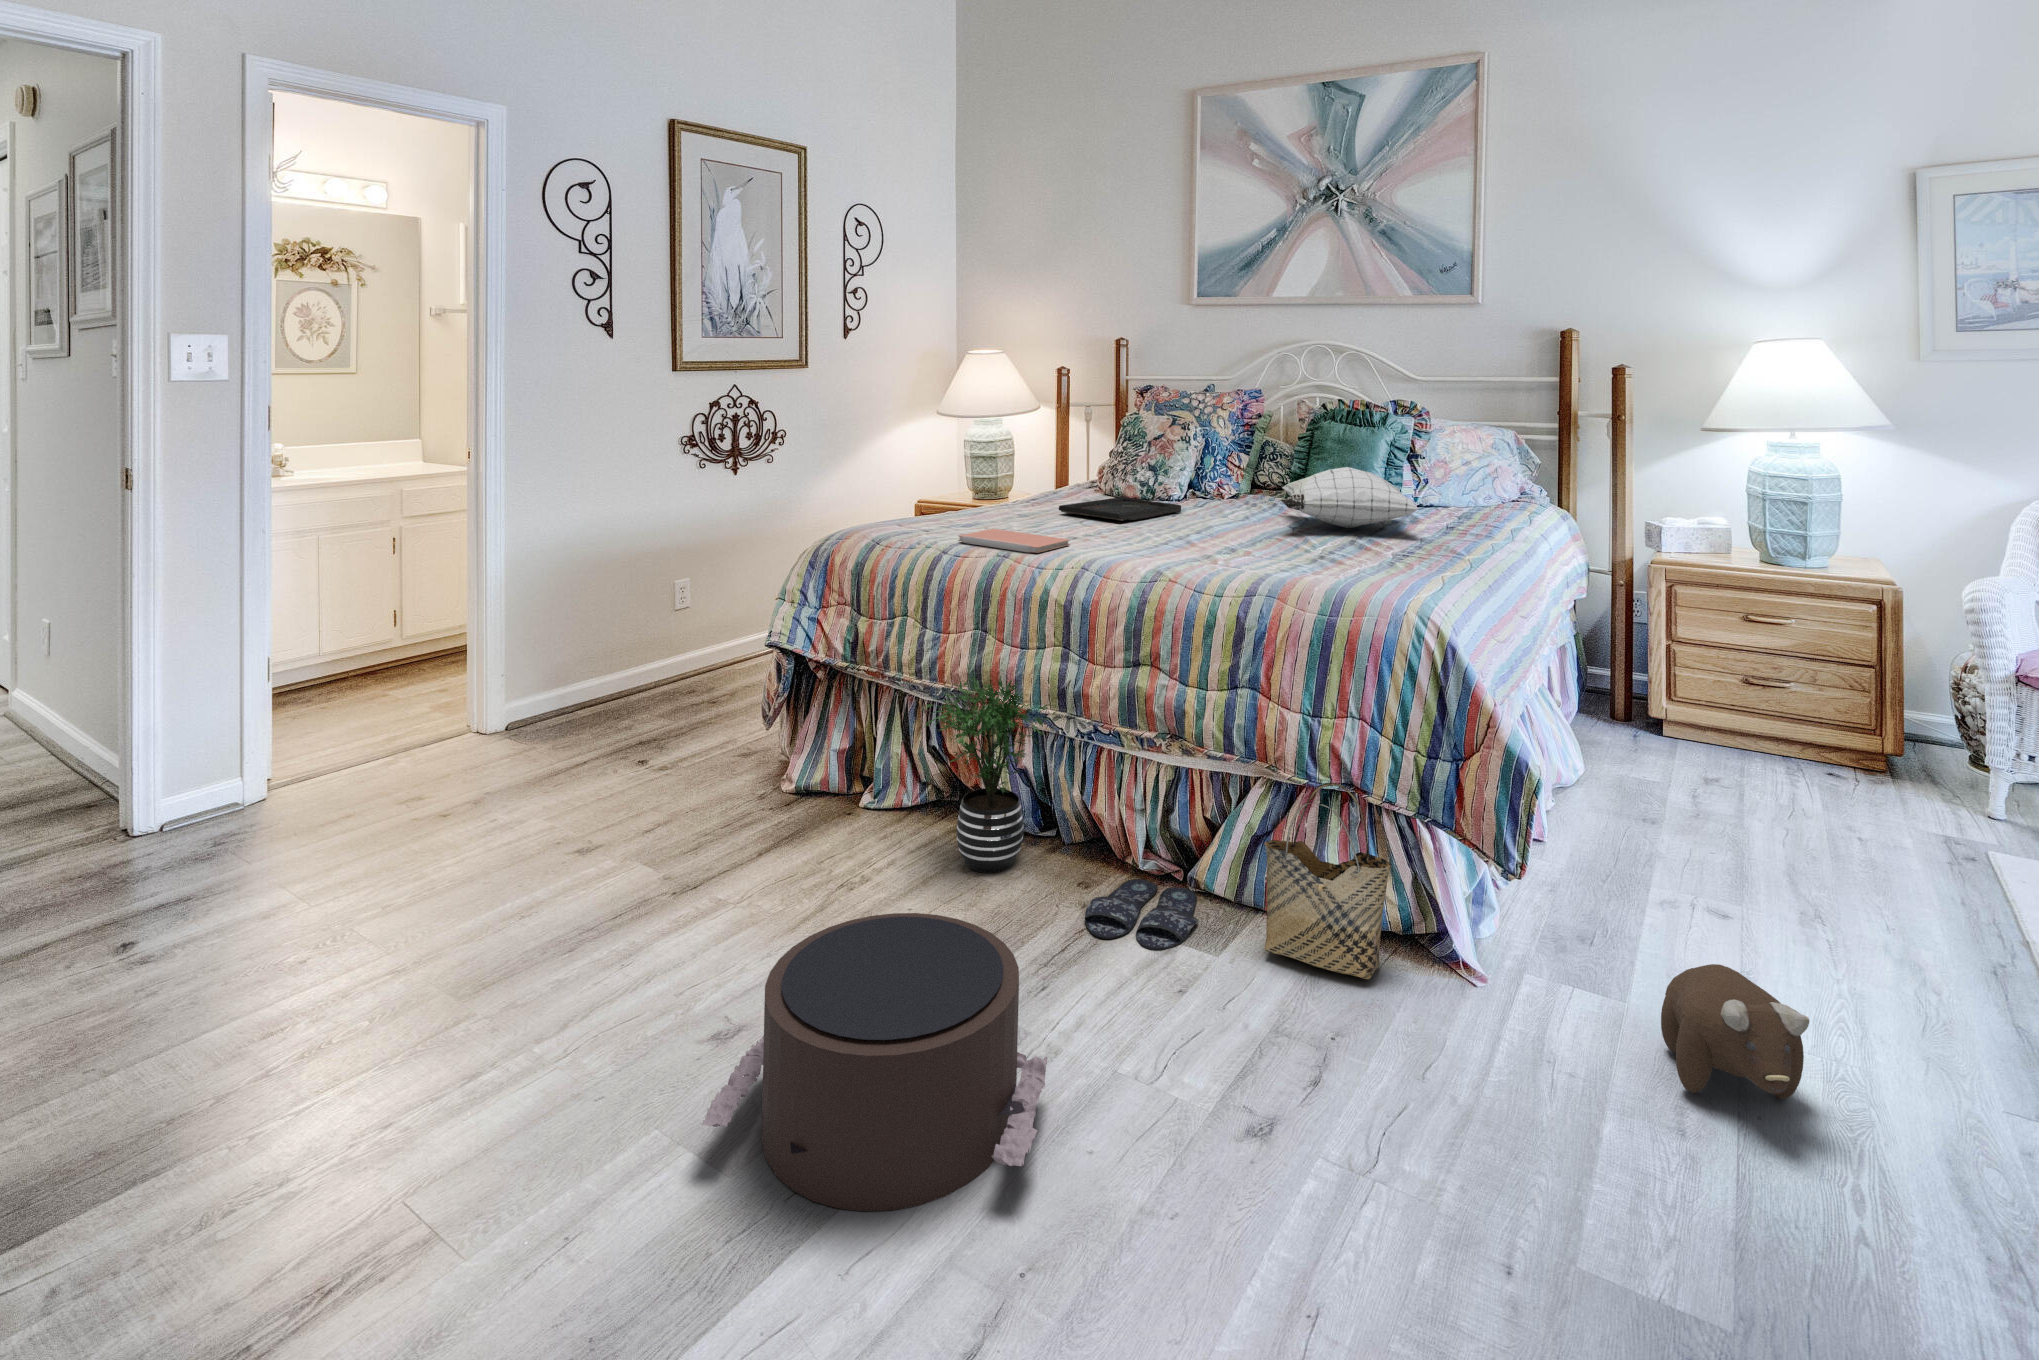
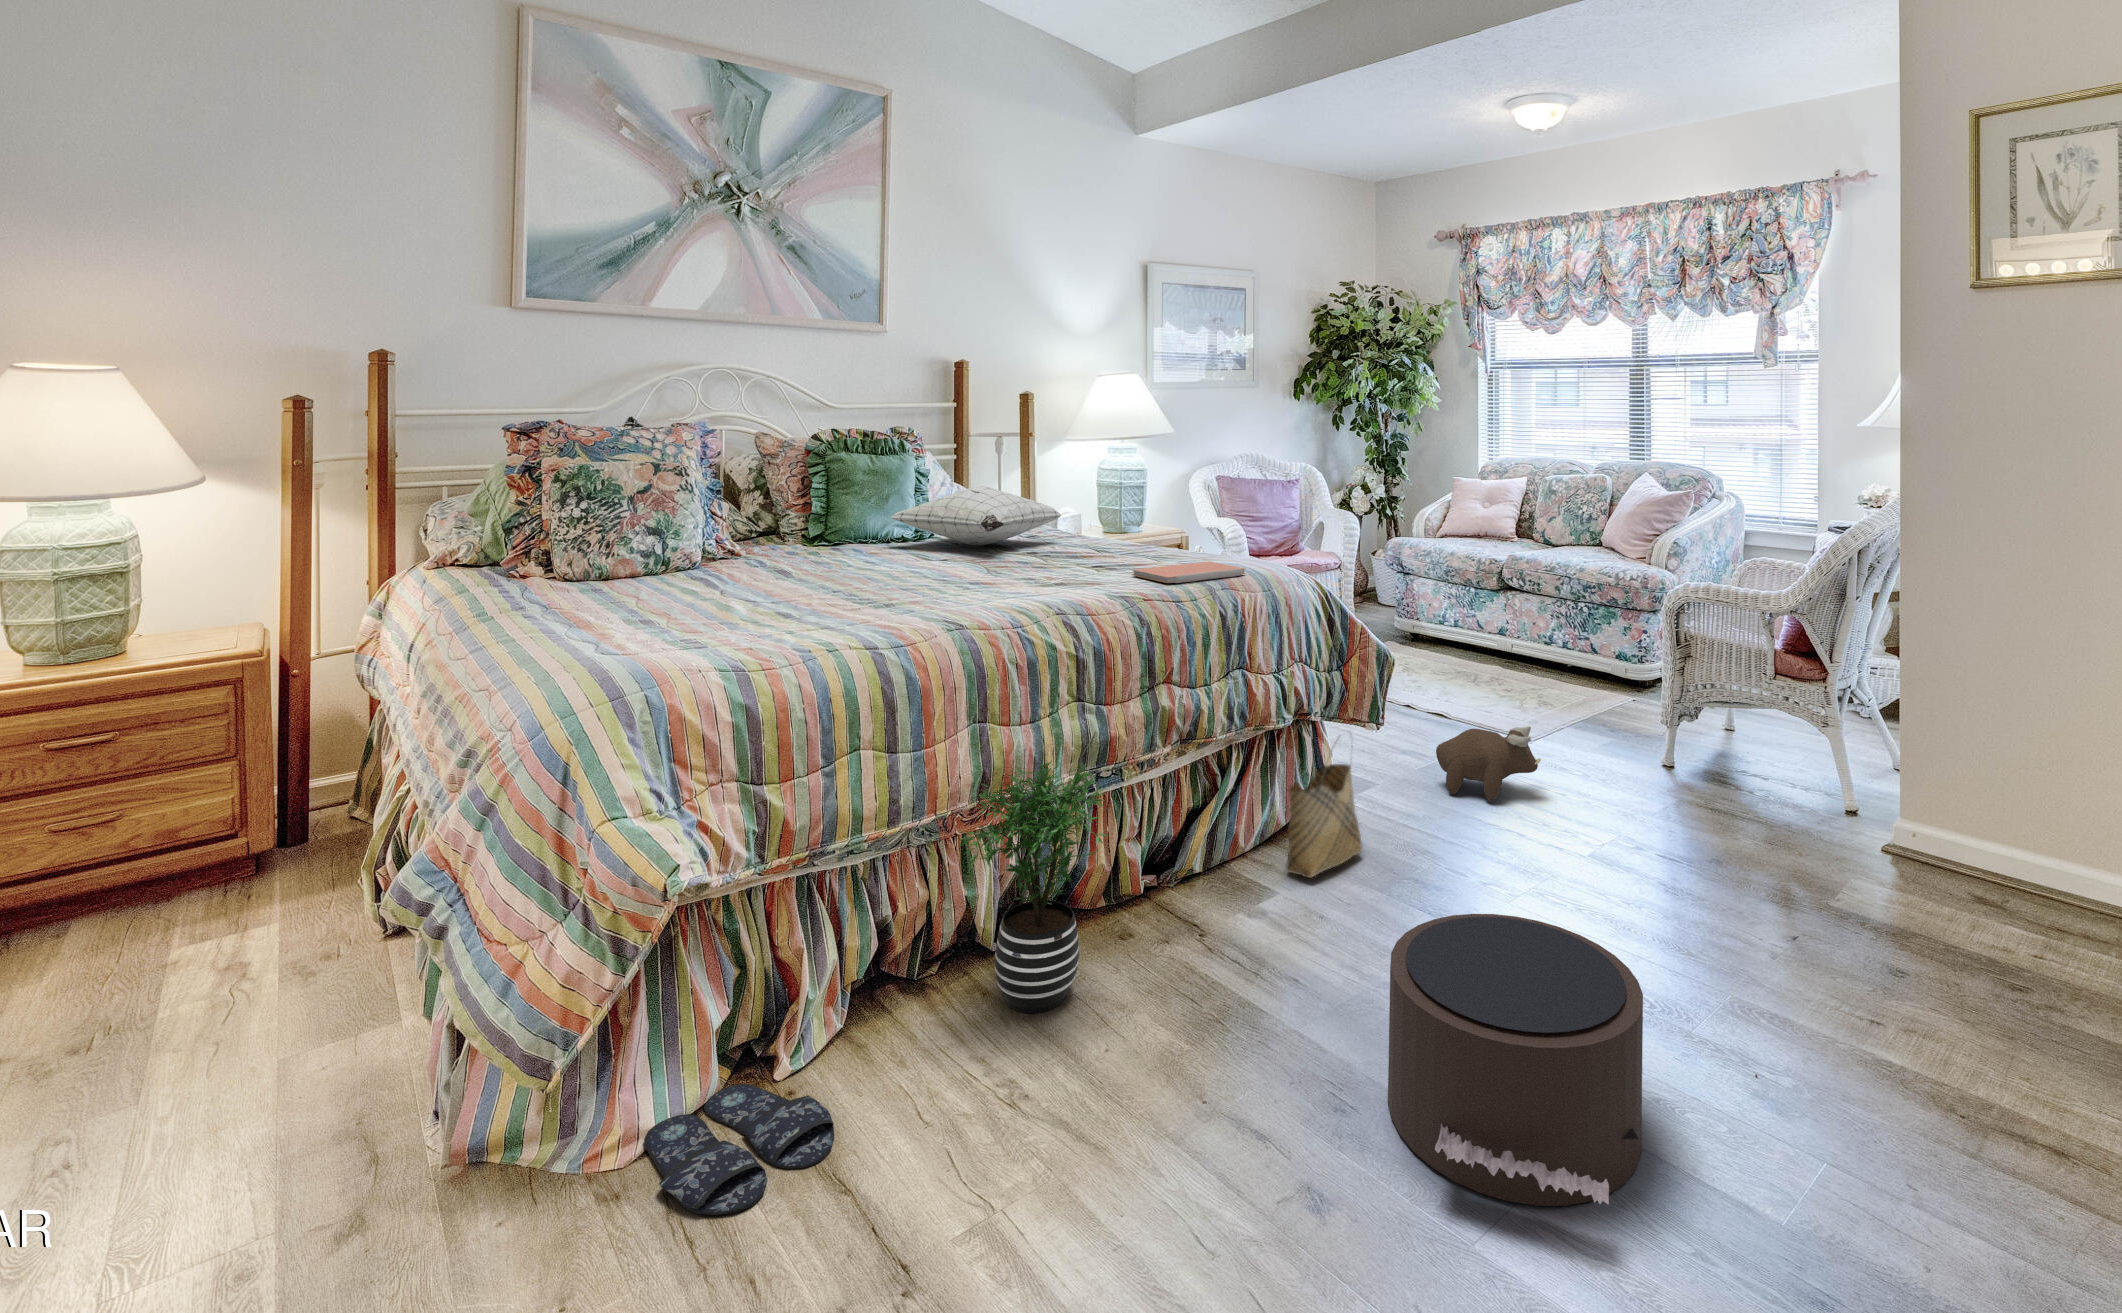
tray: present [1059,497,1181,521] -> none [697,554,834,586]
notebook: present [958,529,1070,553] -> present [1132,562,1245,583]
slippers: present [1085,879,1198,950] -> present [644,1084,834,1215]

